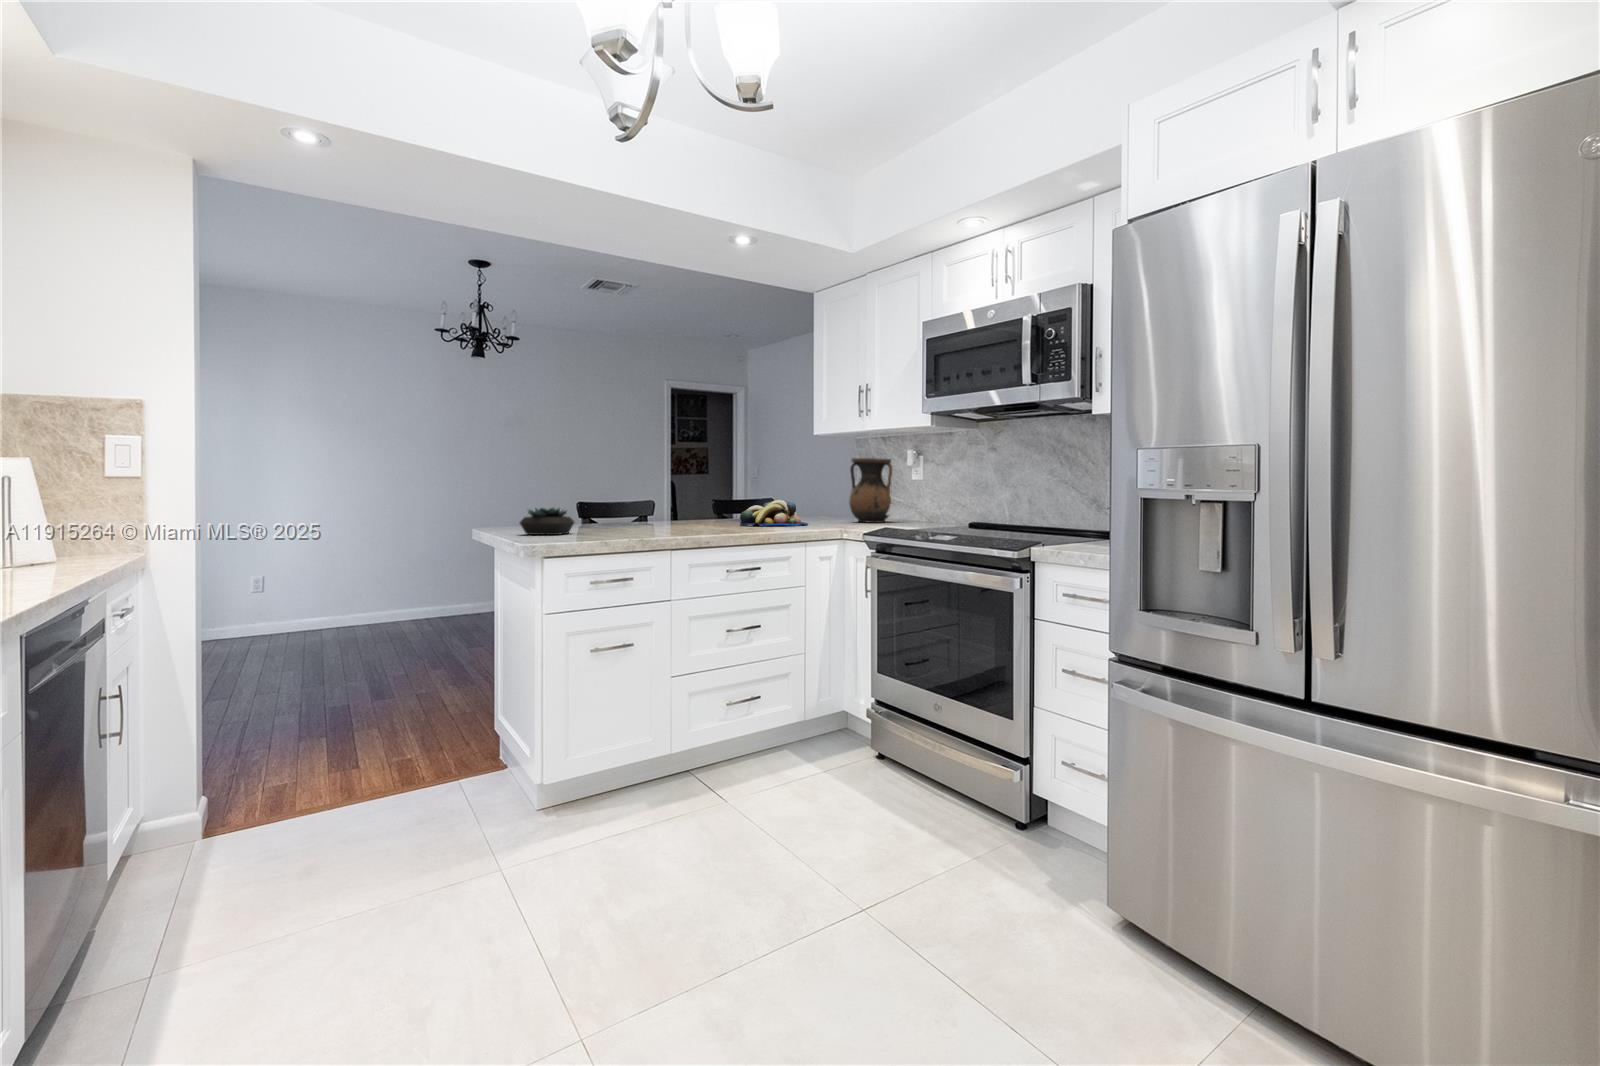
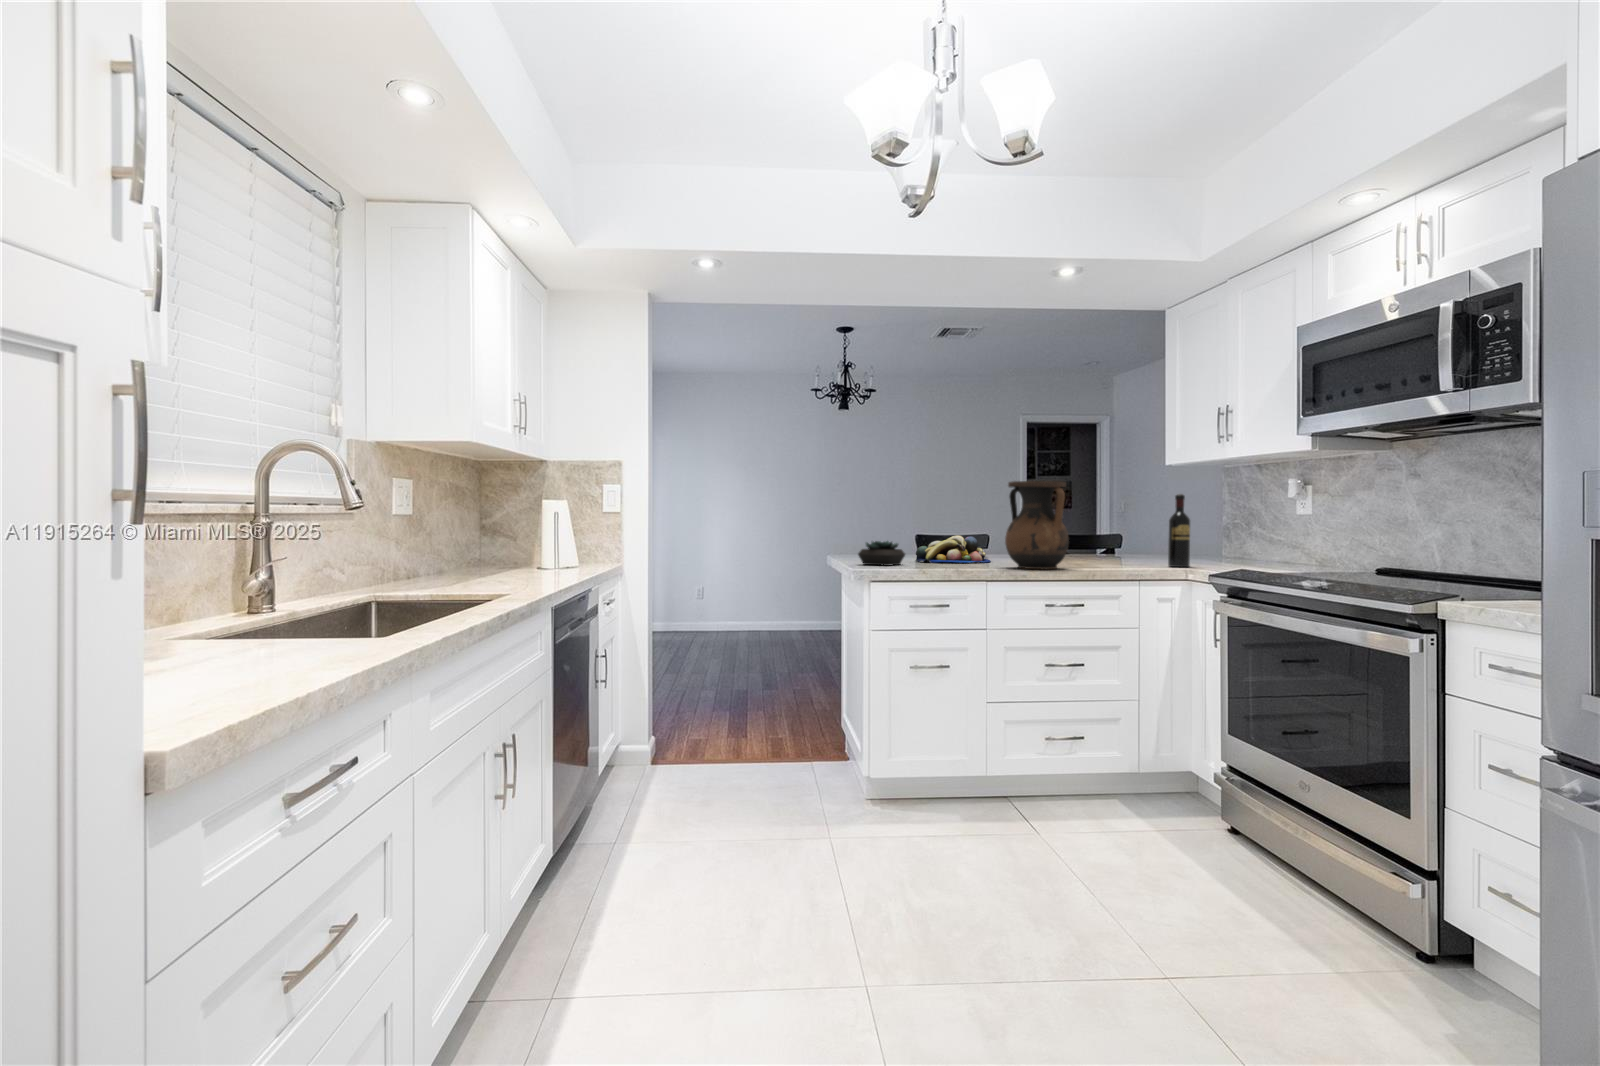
vase: present [849,458,892,523] -> present [1005,481,1069,569]
wine bottle: none [823,462,841,528] -> present [1168,494,1190,567]
fruit bowl: present [740,500,808,526] -> present [916,535,991,563]

